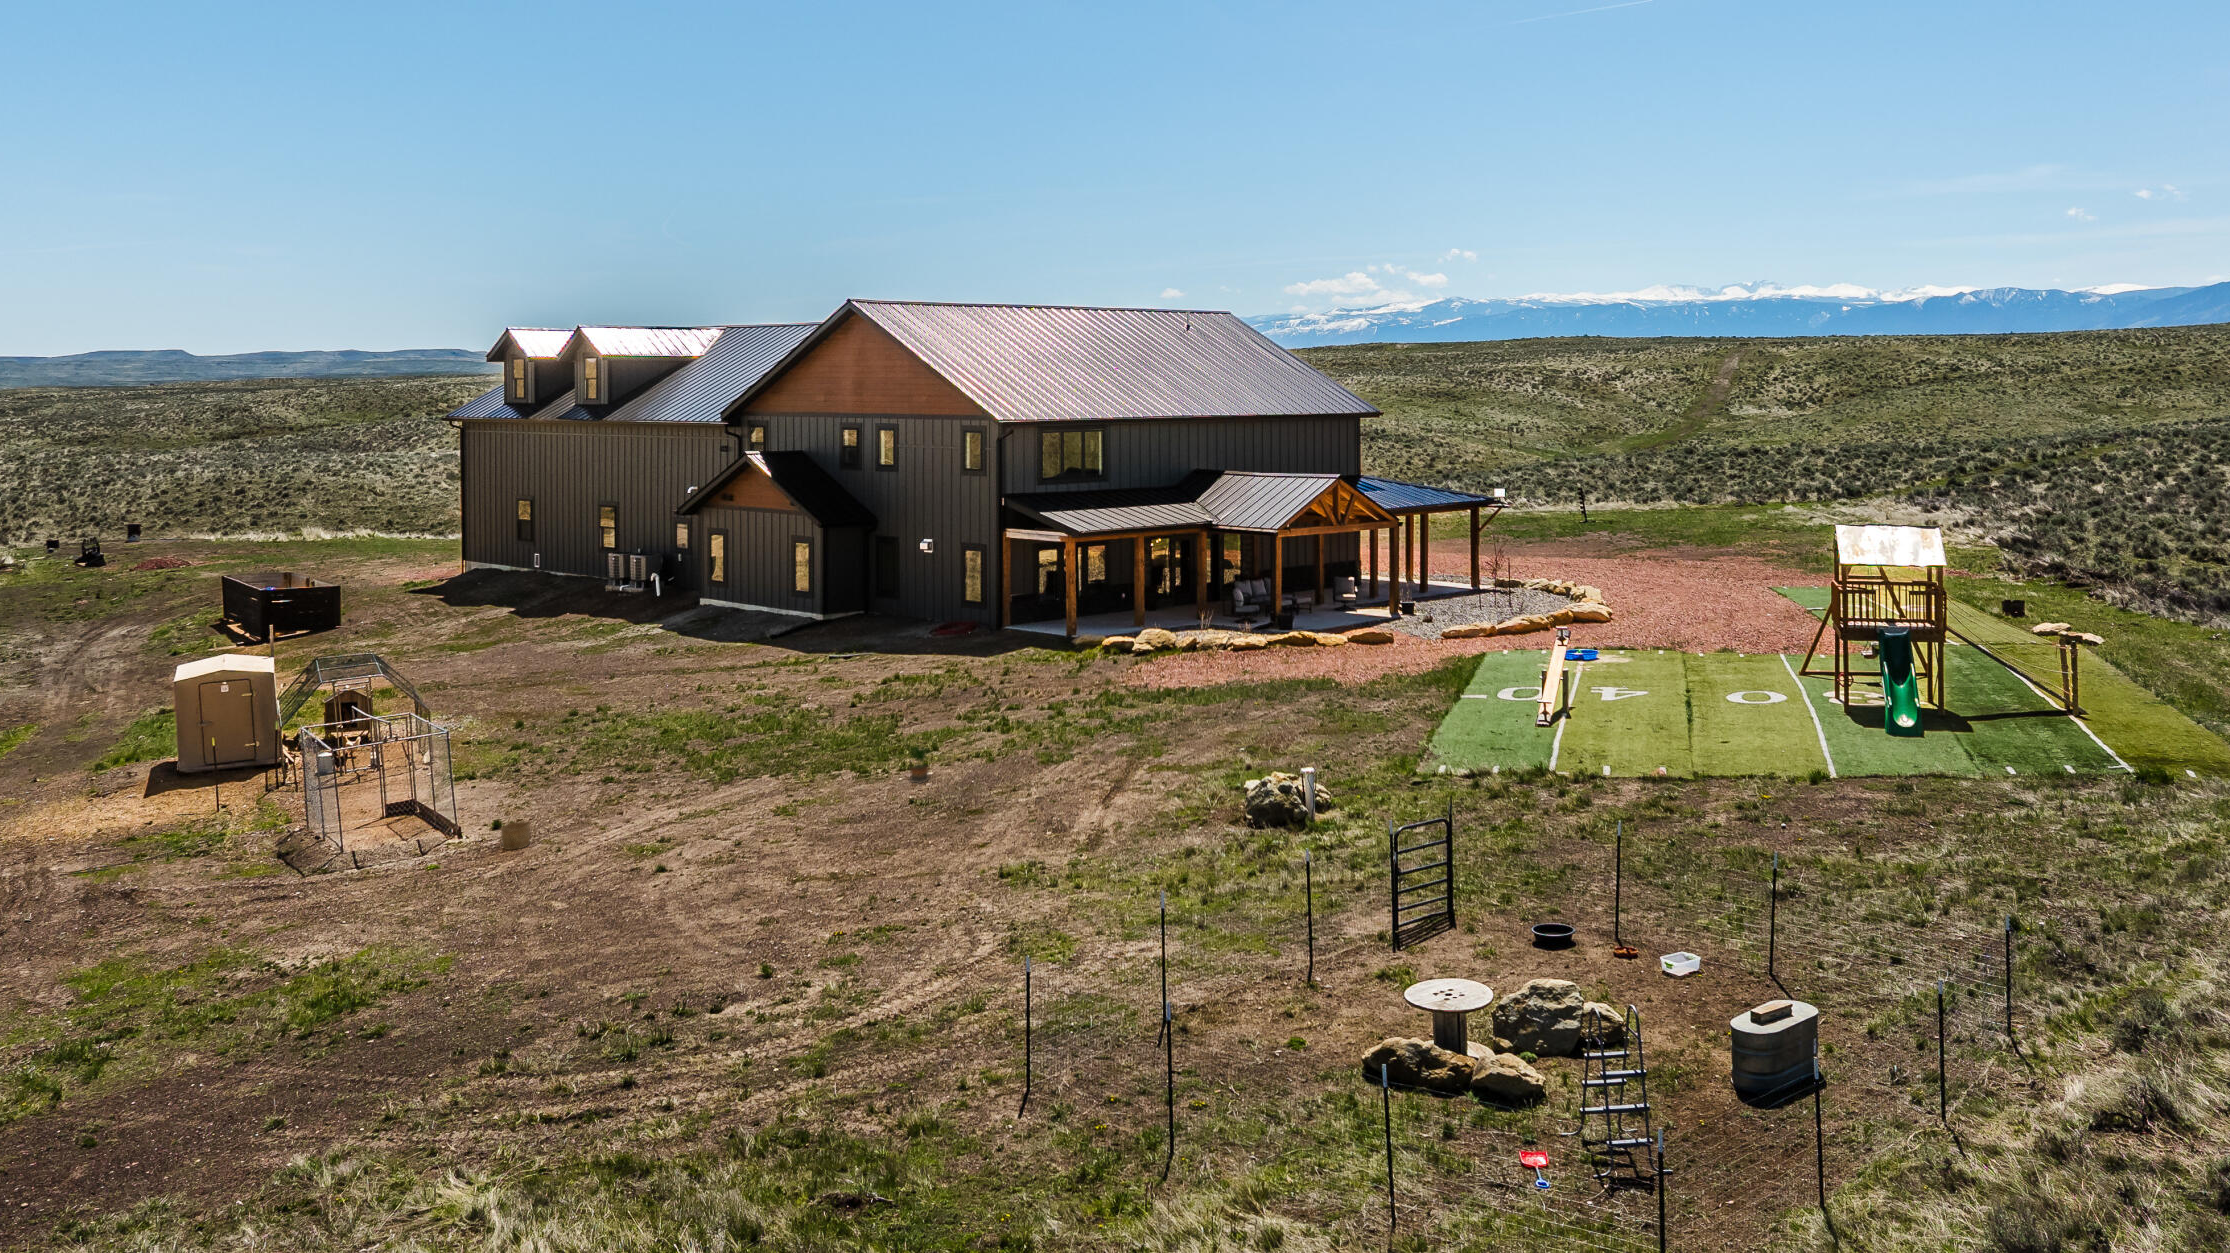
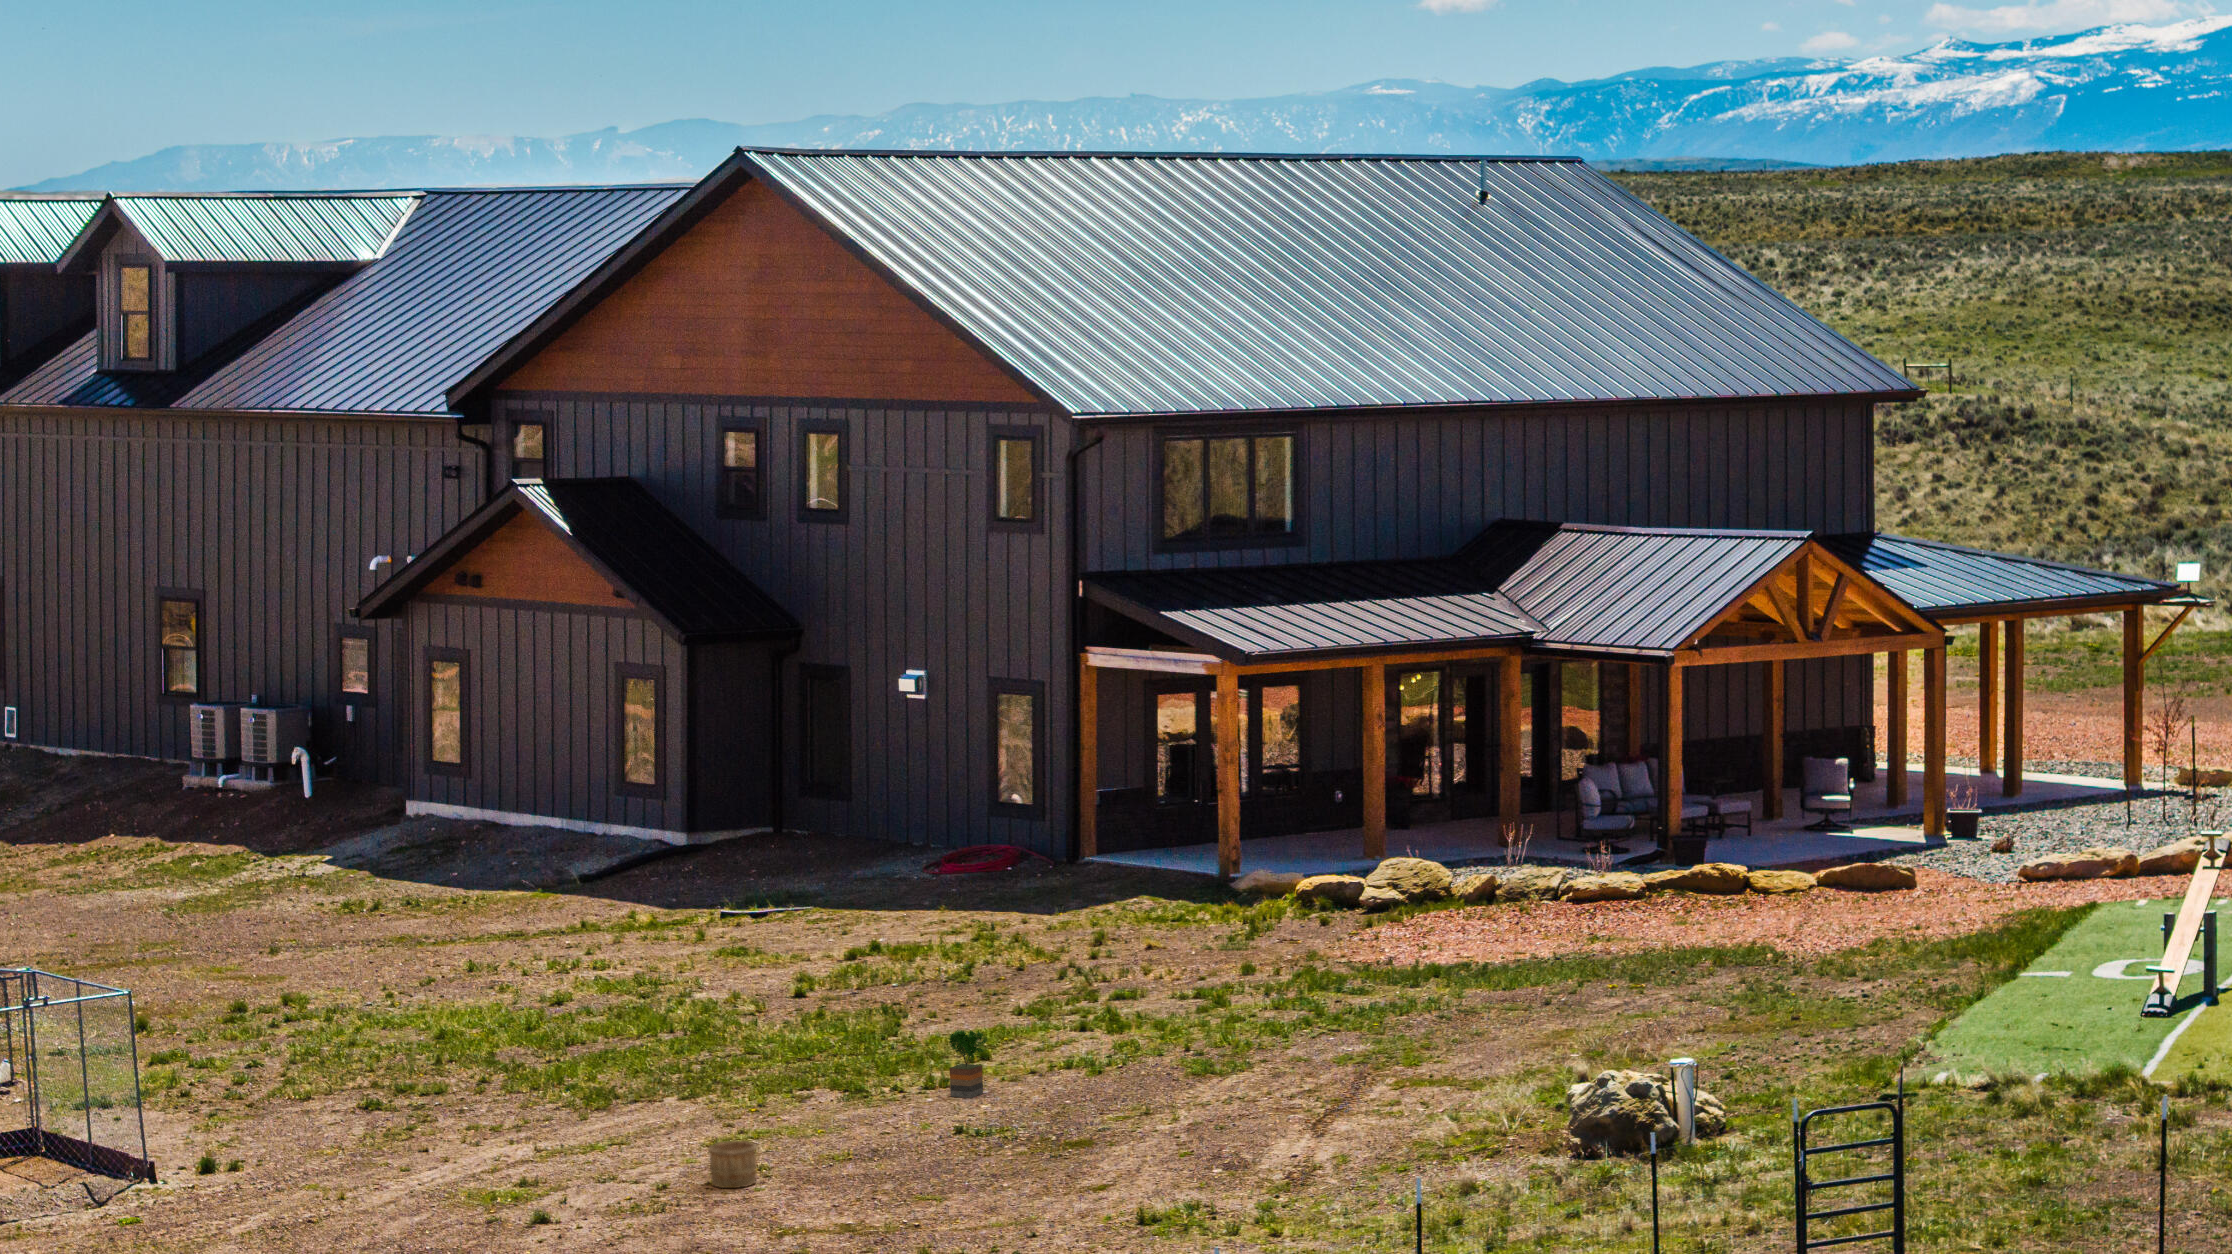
wooden bucket: present [501,822,530,850] -> present [709,1141,757,1188]

